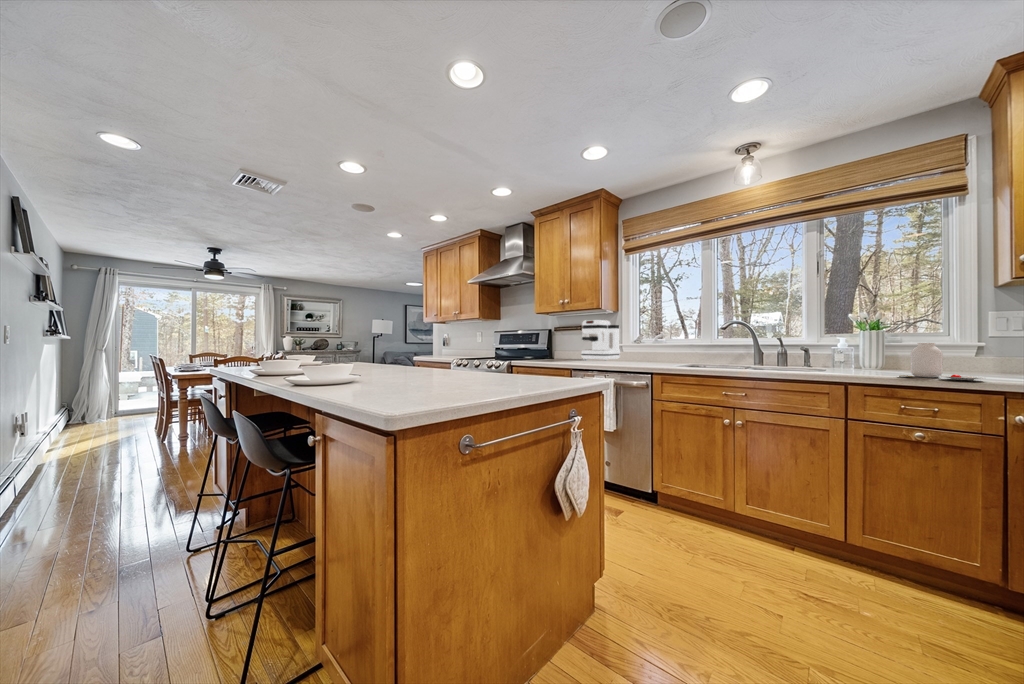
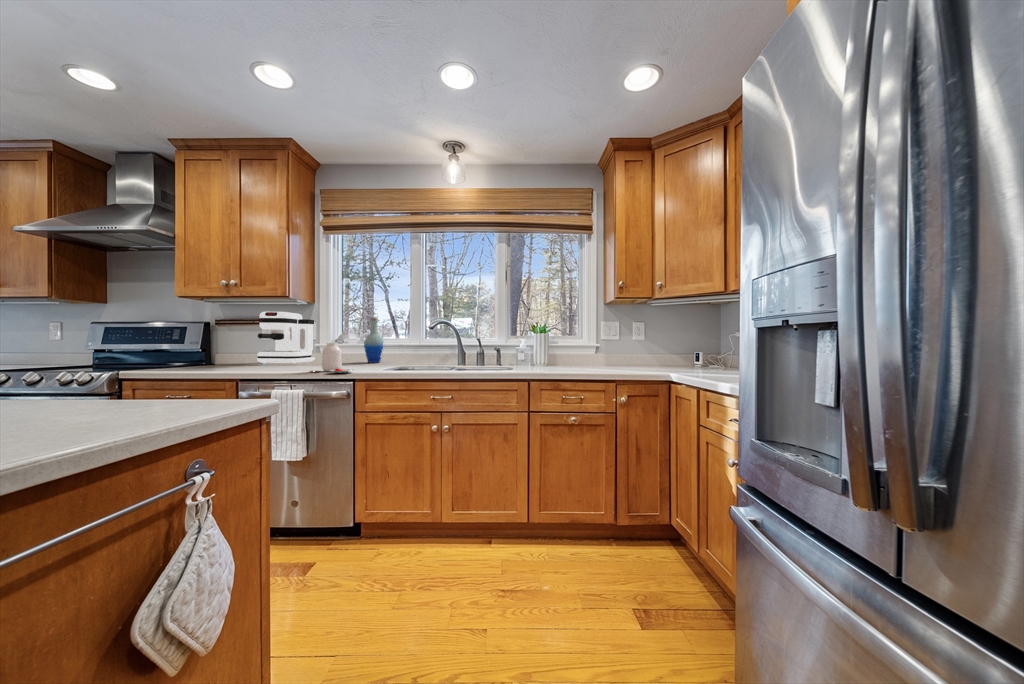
bottle: none [659,321,678,361] -> present [364,318,384,363]
jar: present [901,343,985,380] -> present [310,343,353,373]

